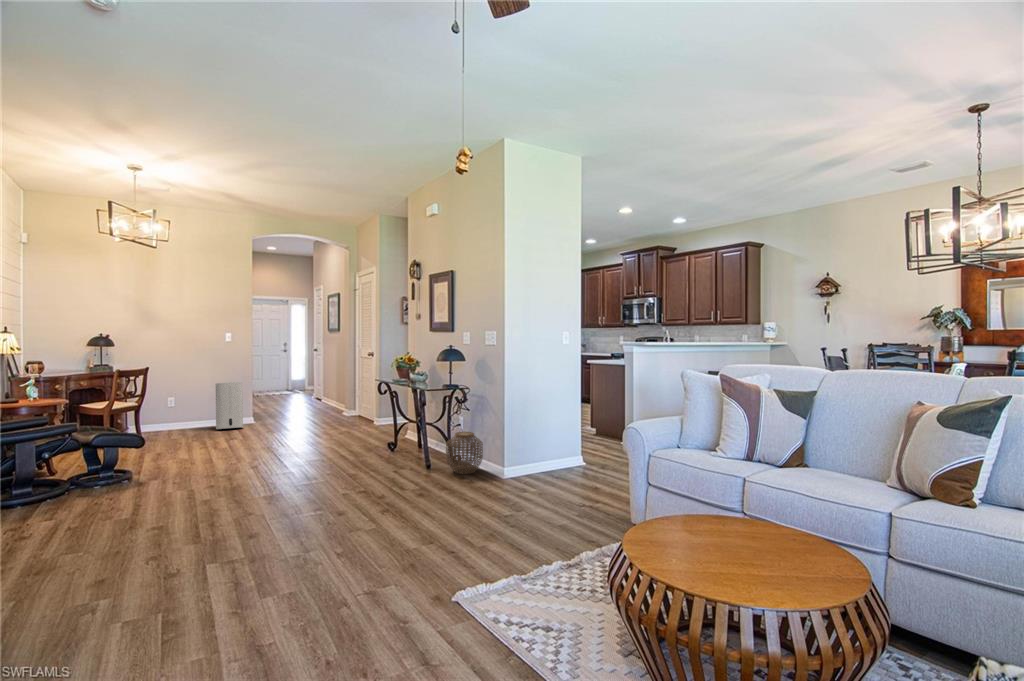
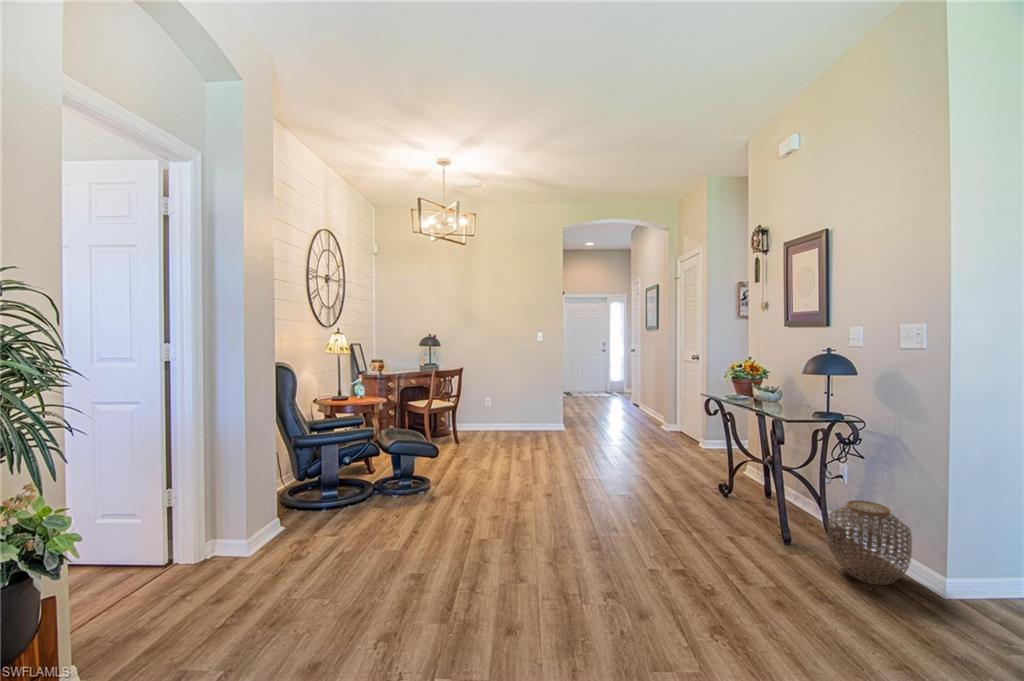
air purifier: present [215,382,243,430] -> none [528,385,553,434]

